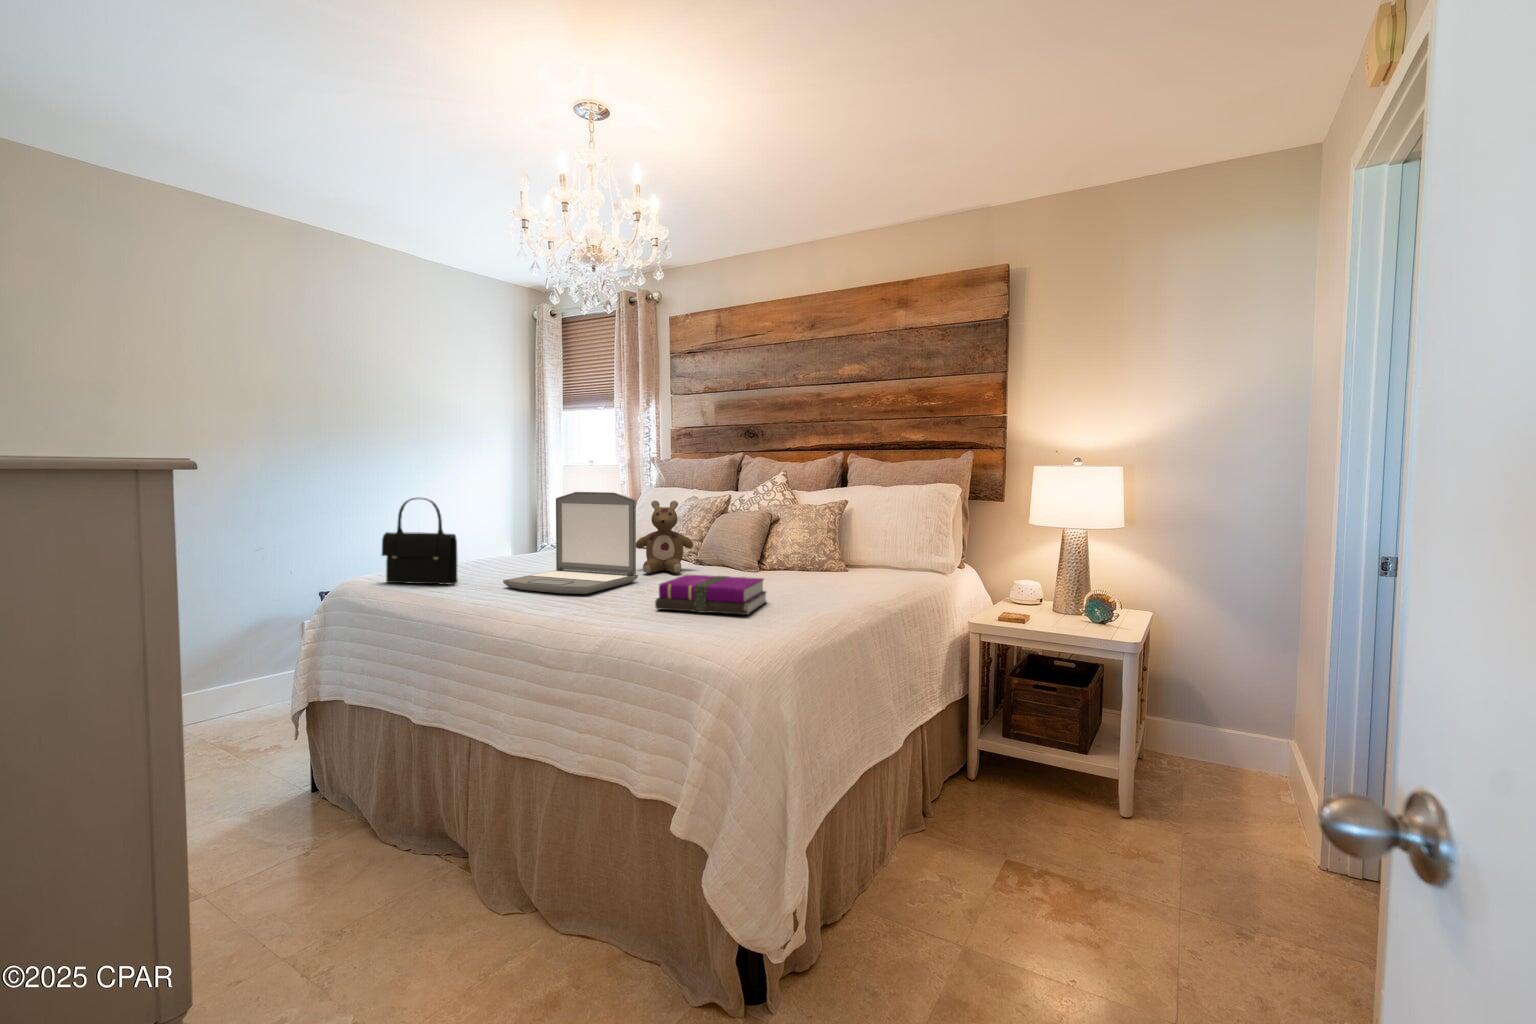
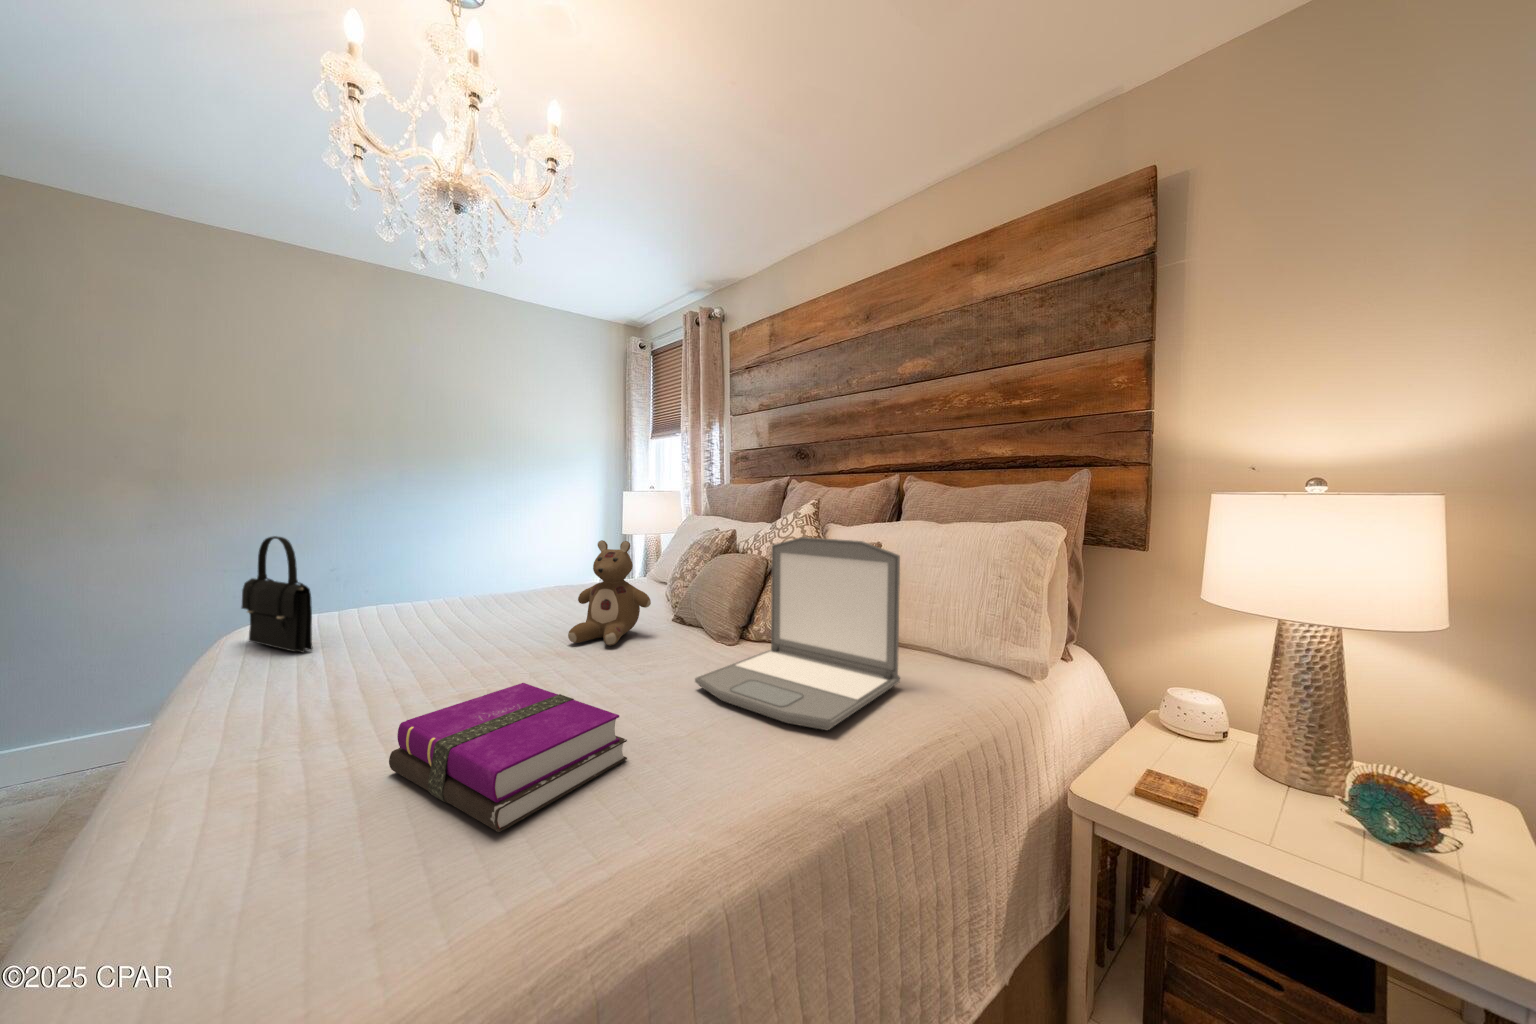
laptop: present [503,492,638,594] -> present [695,537,900,730]

